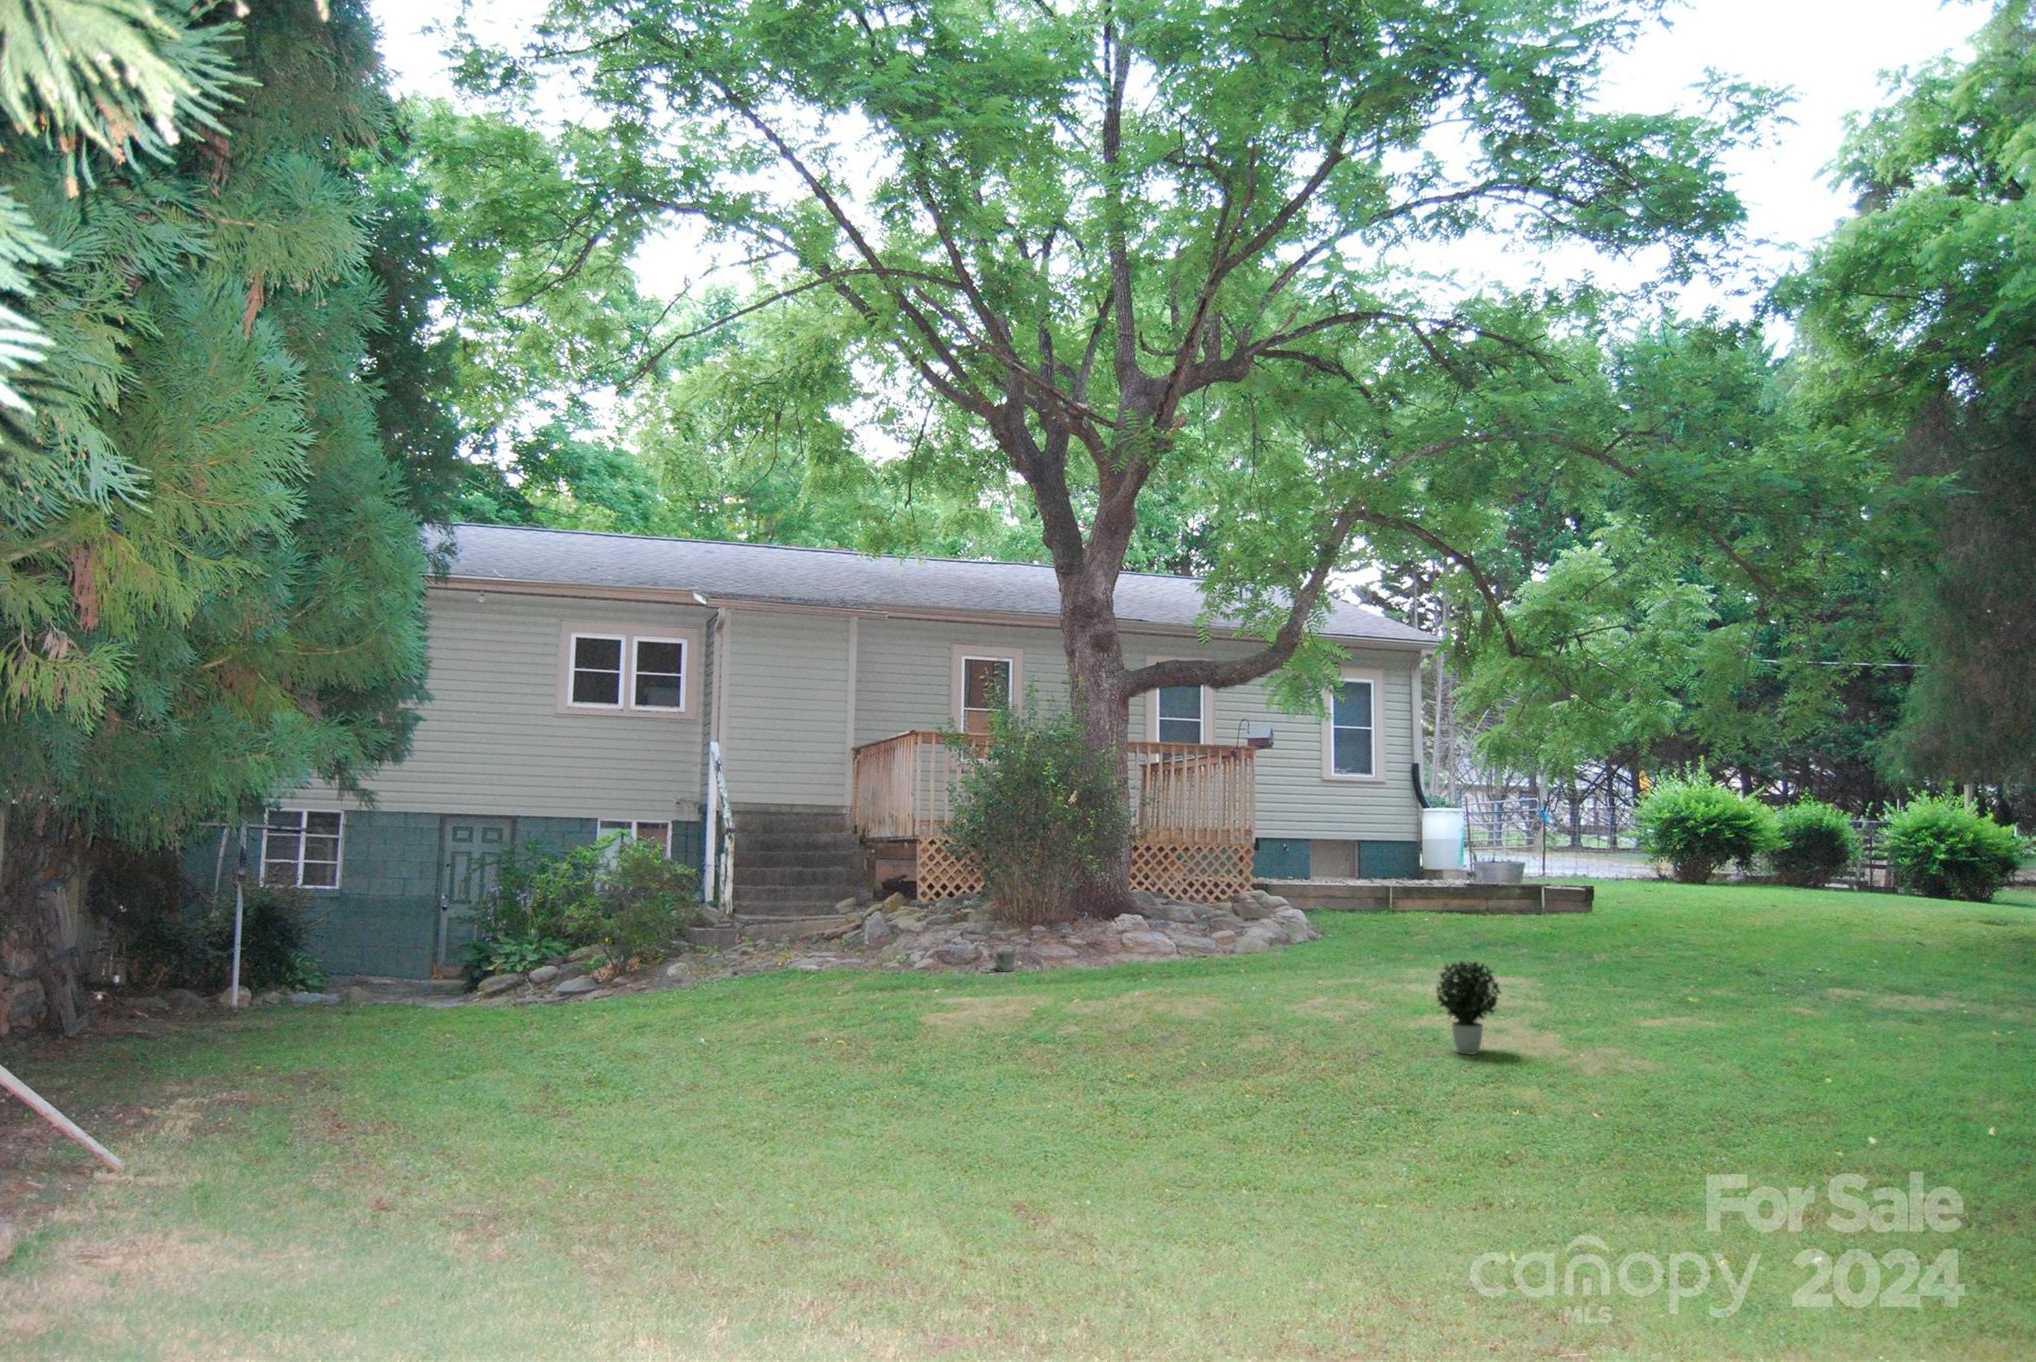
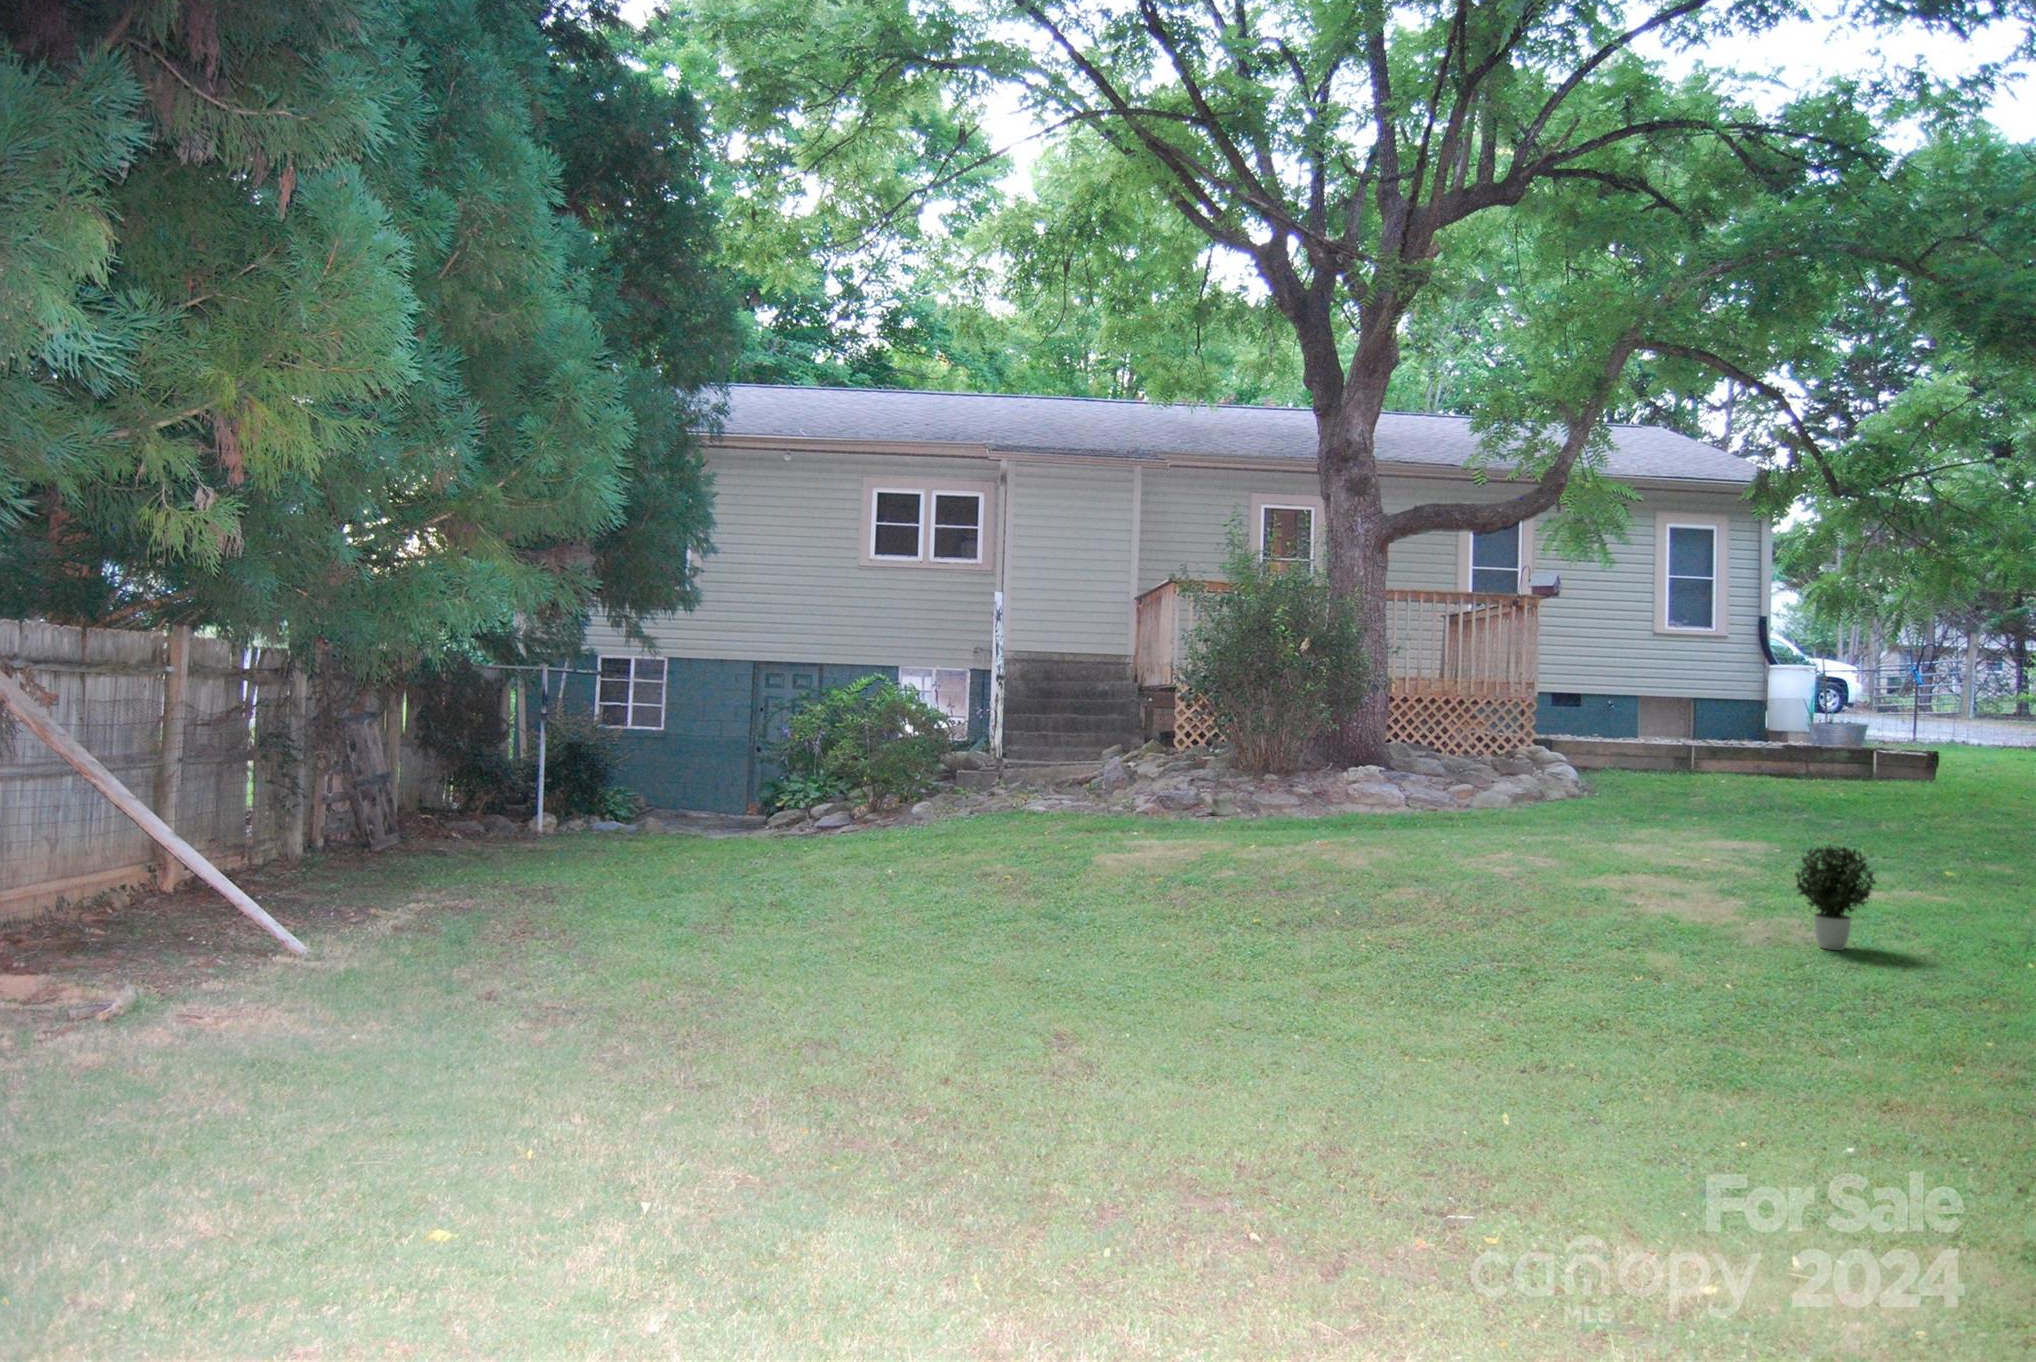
potted plant: present [1437,961,1501,1054] -> present [1795,845,1876,950]

